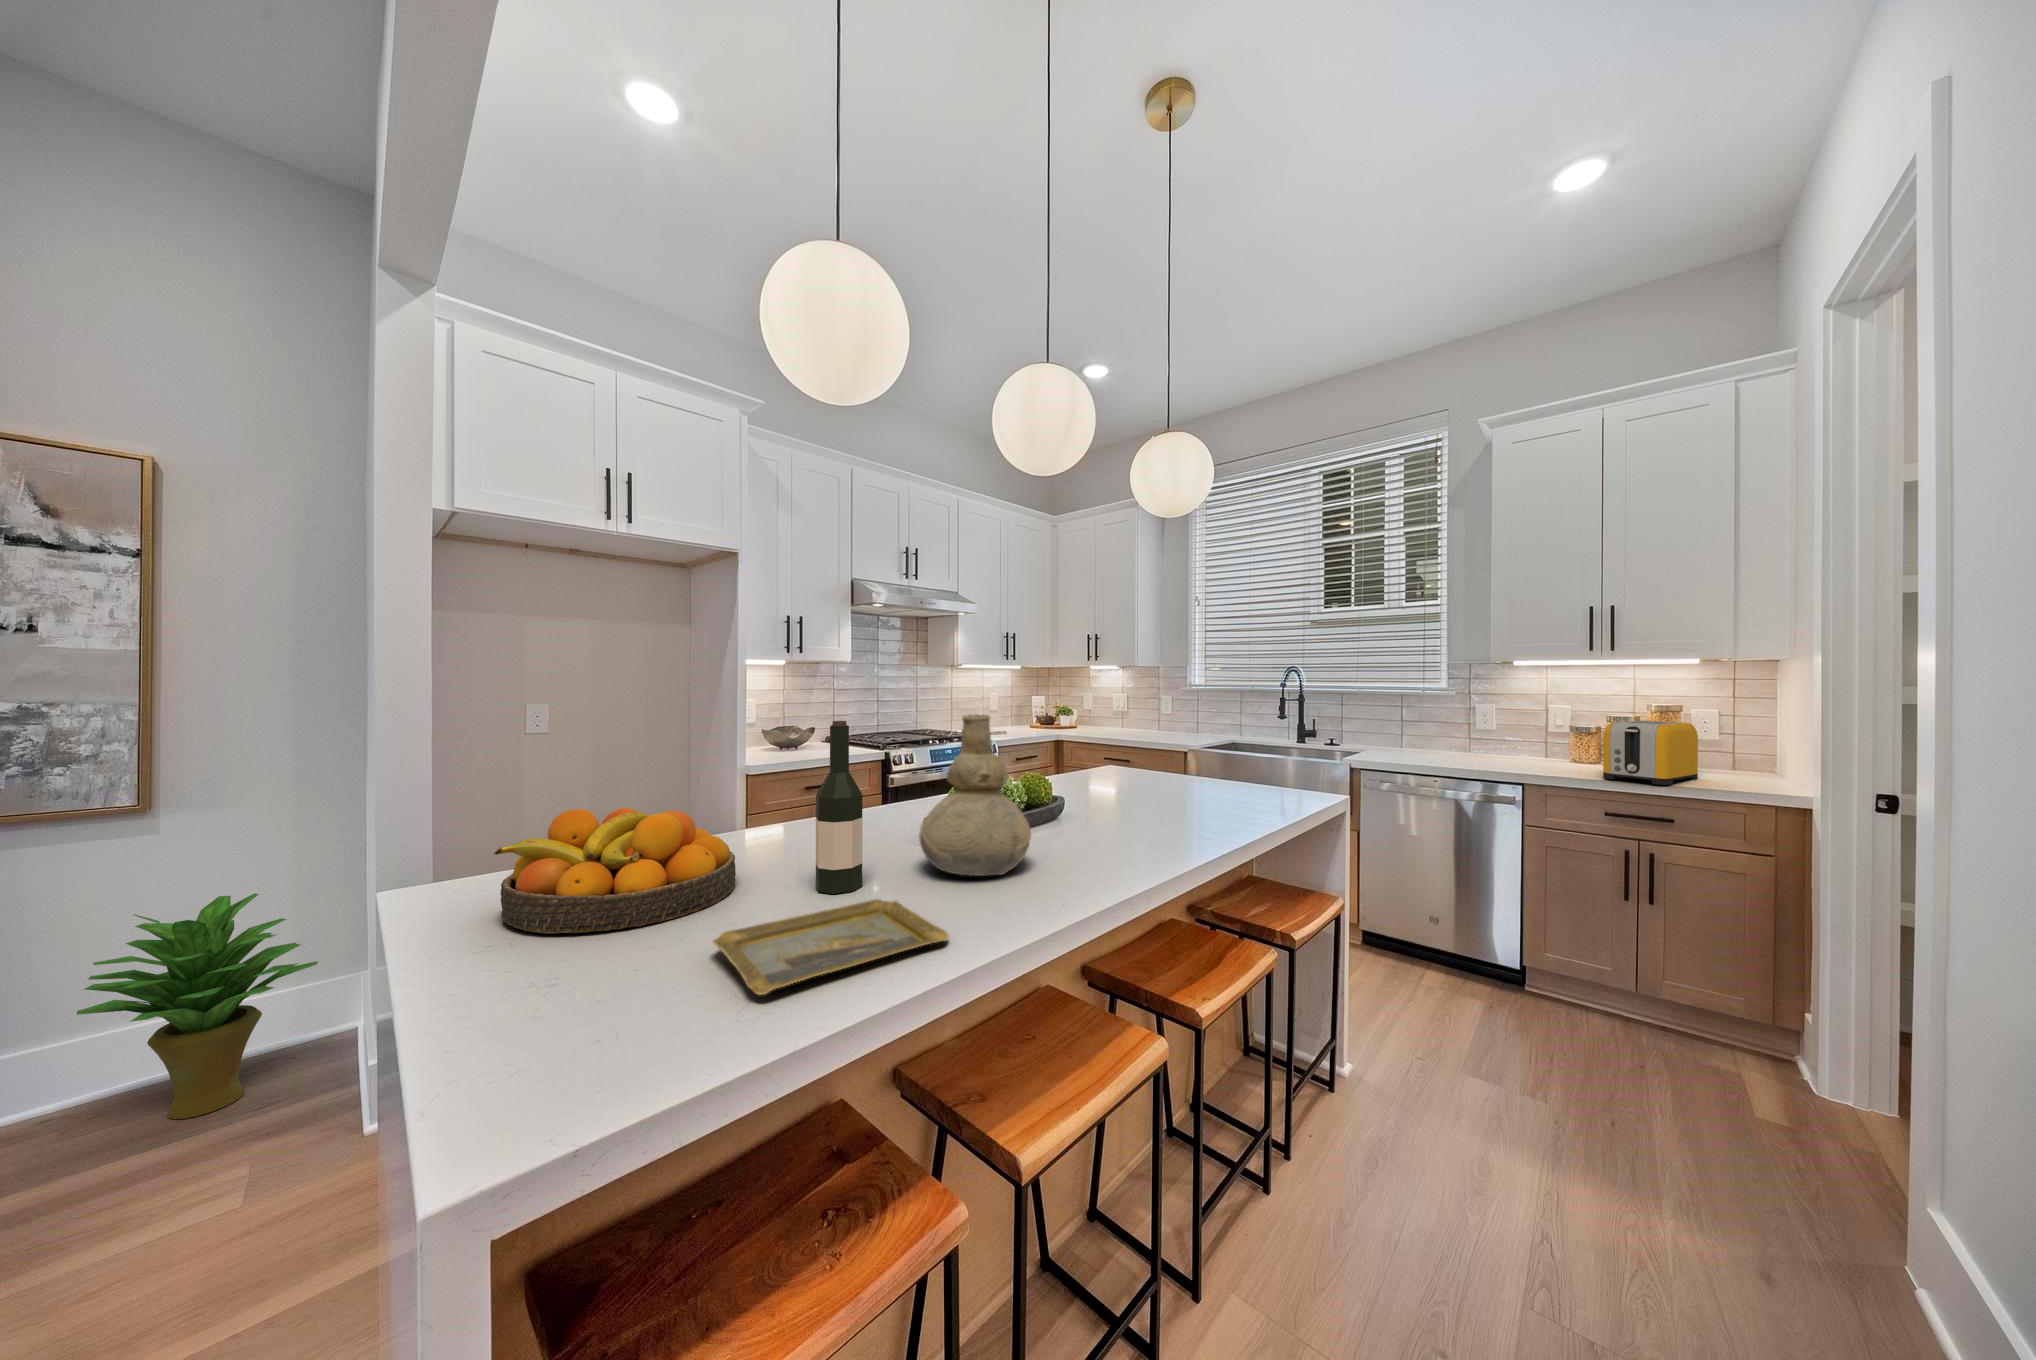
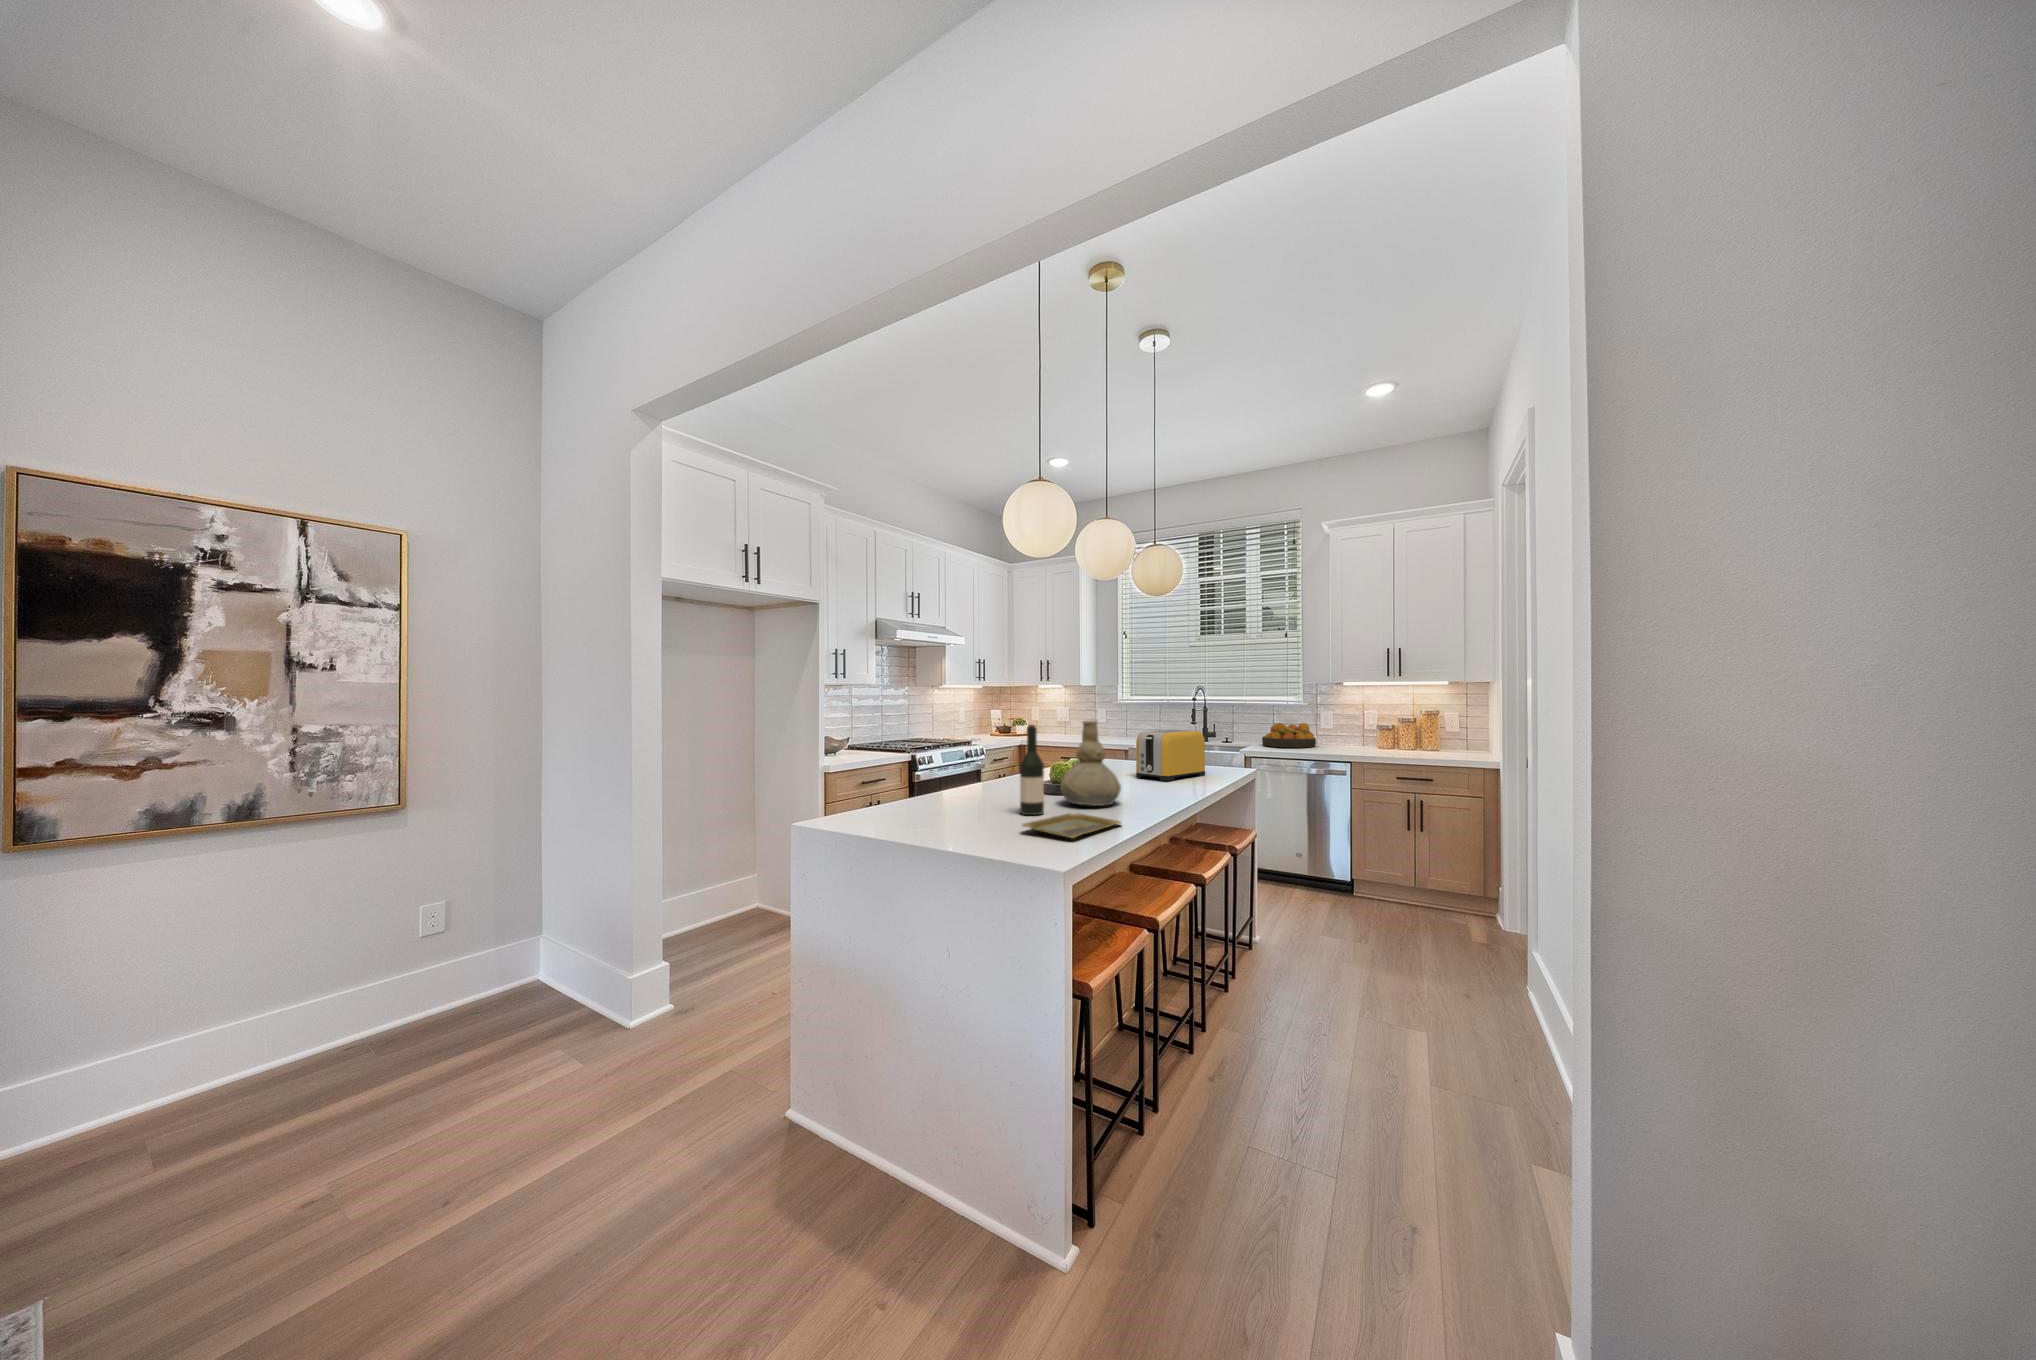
toaster: present [1603,721,1698,785] -> present [1136,729,1205,781]
fruit bowl: present [494,808,736,934] -> present [1262,723,1316,747]
potted plant: present [77,893,318,1119] -> none [384,870,538,1038]

